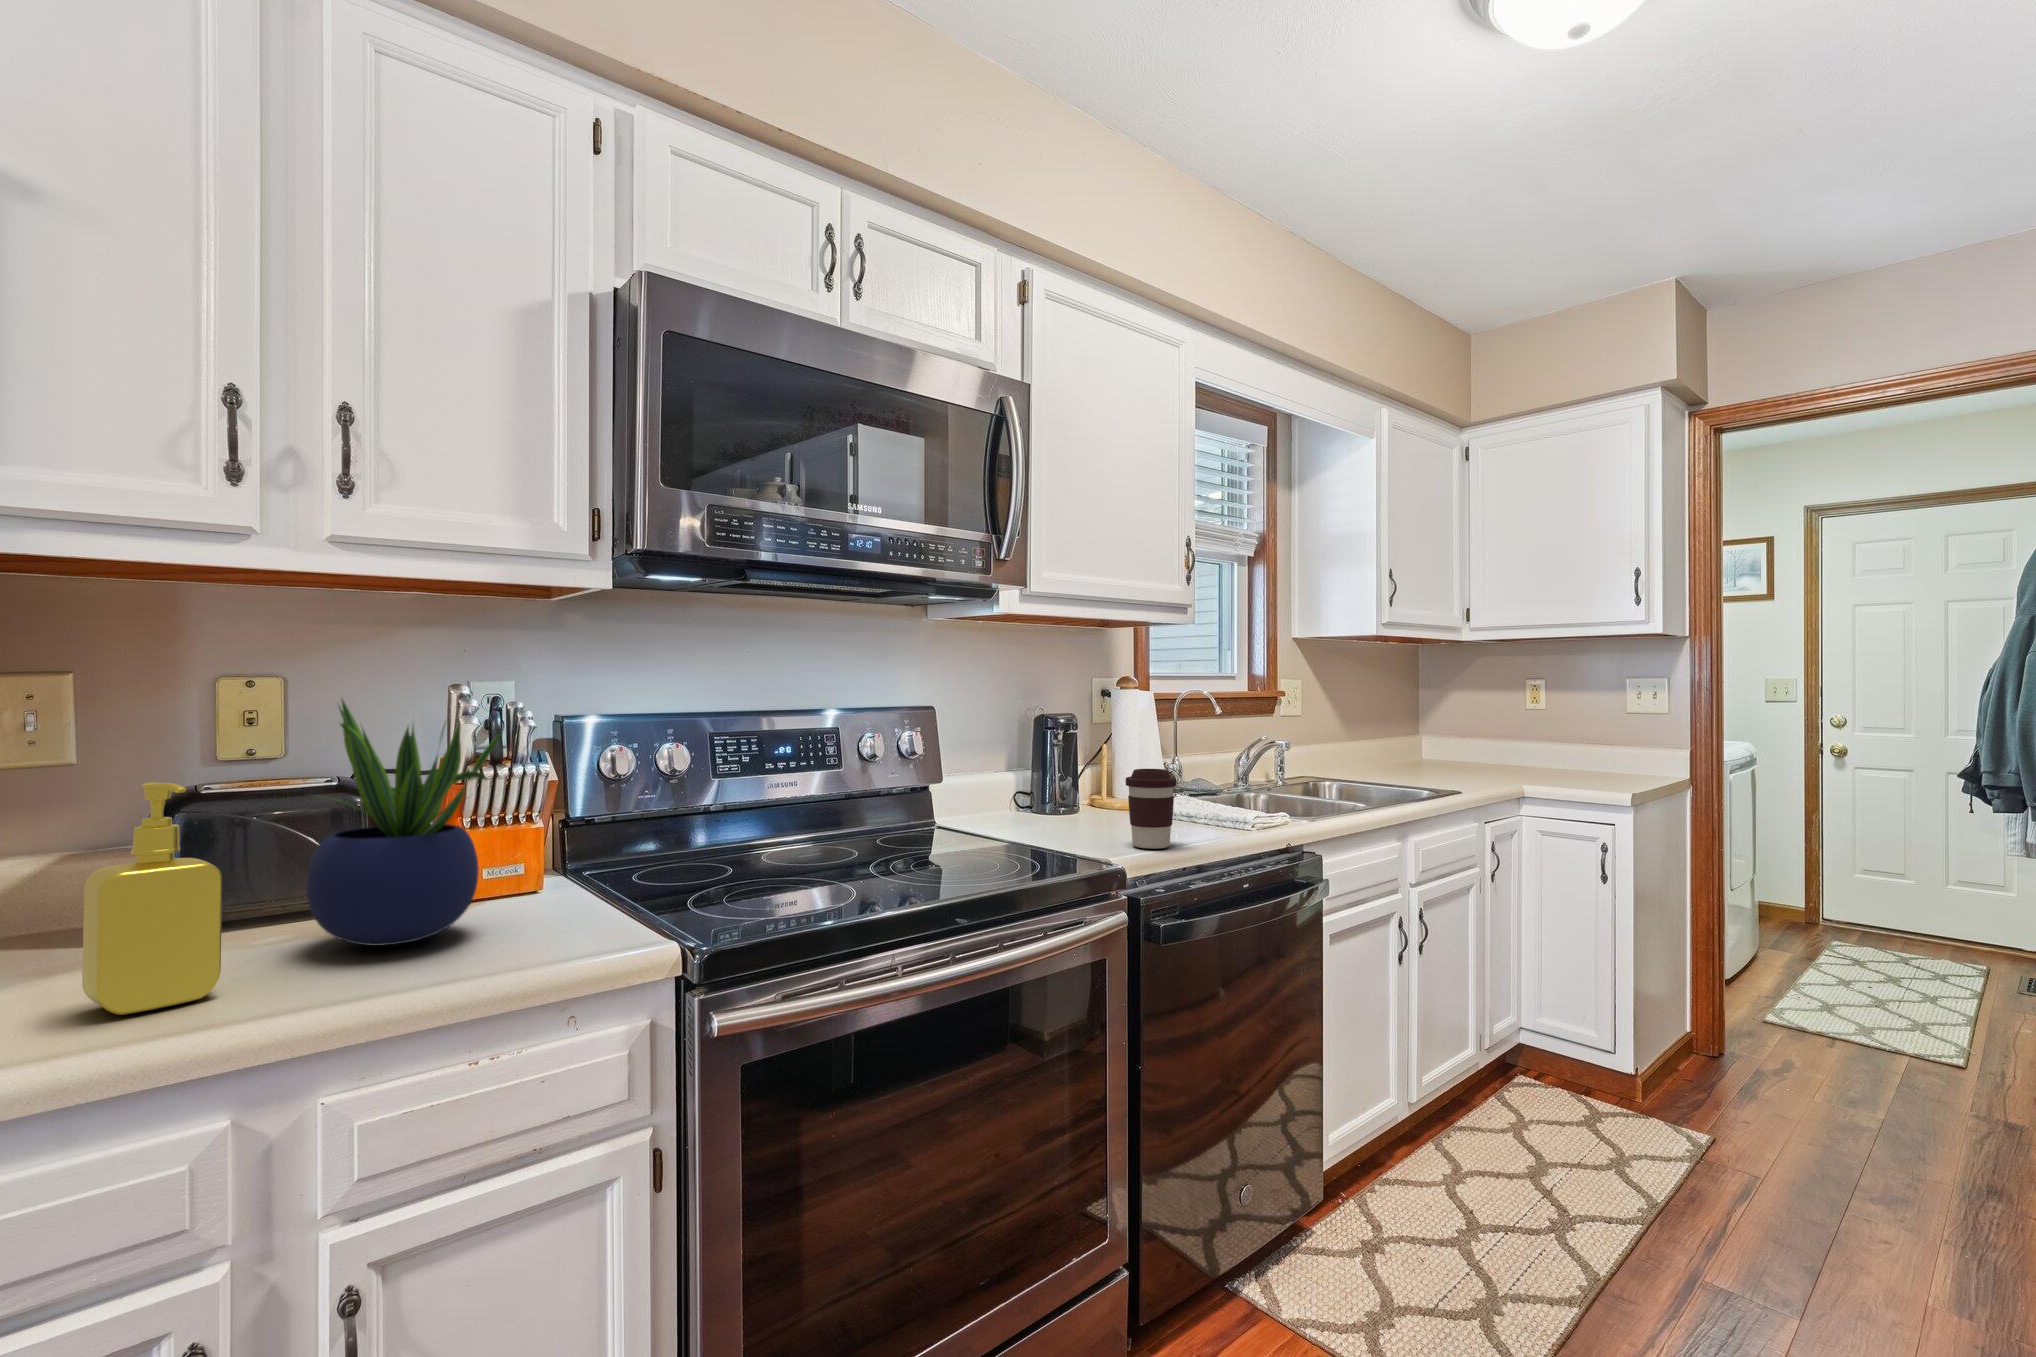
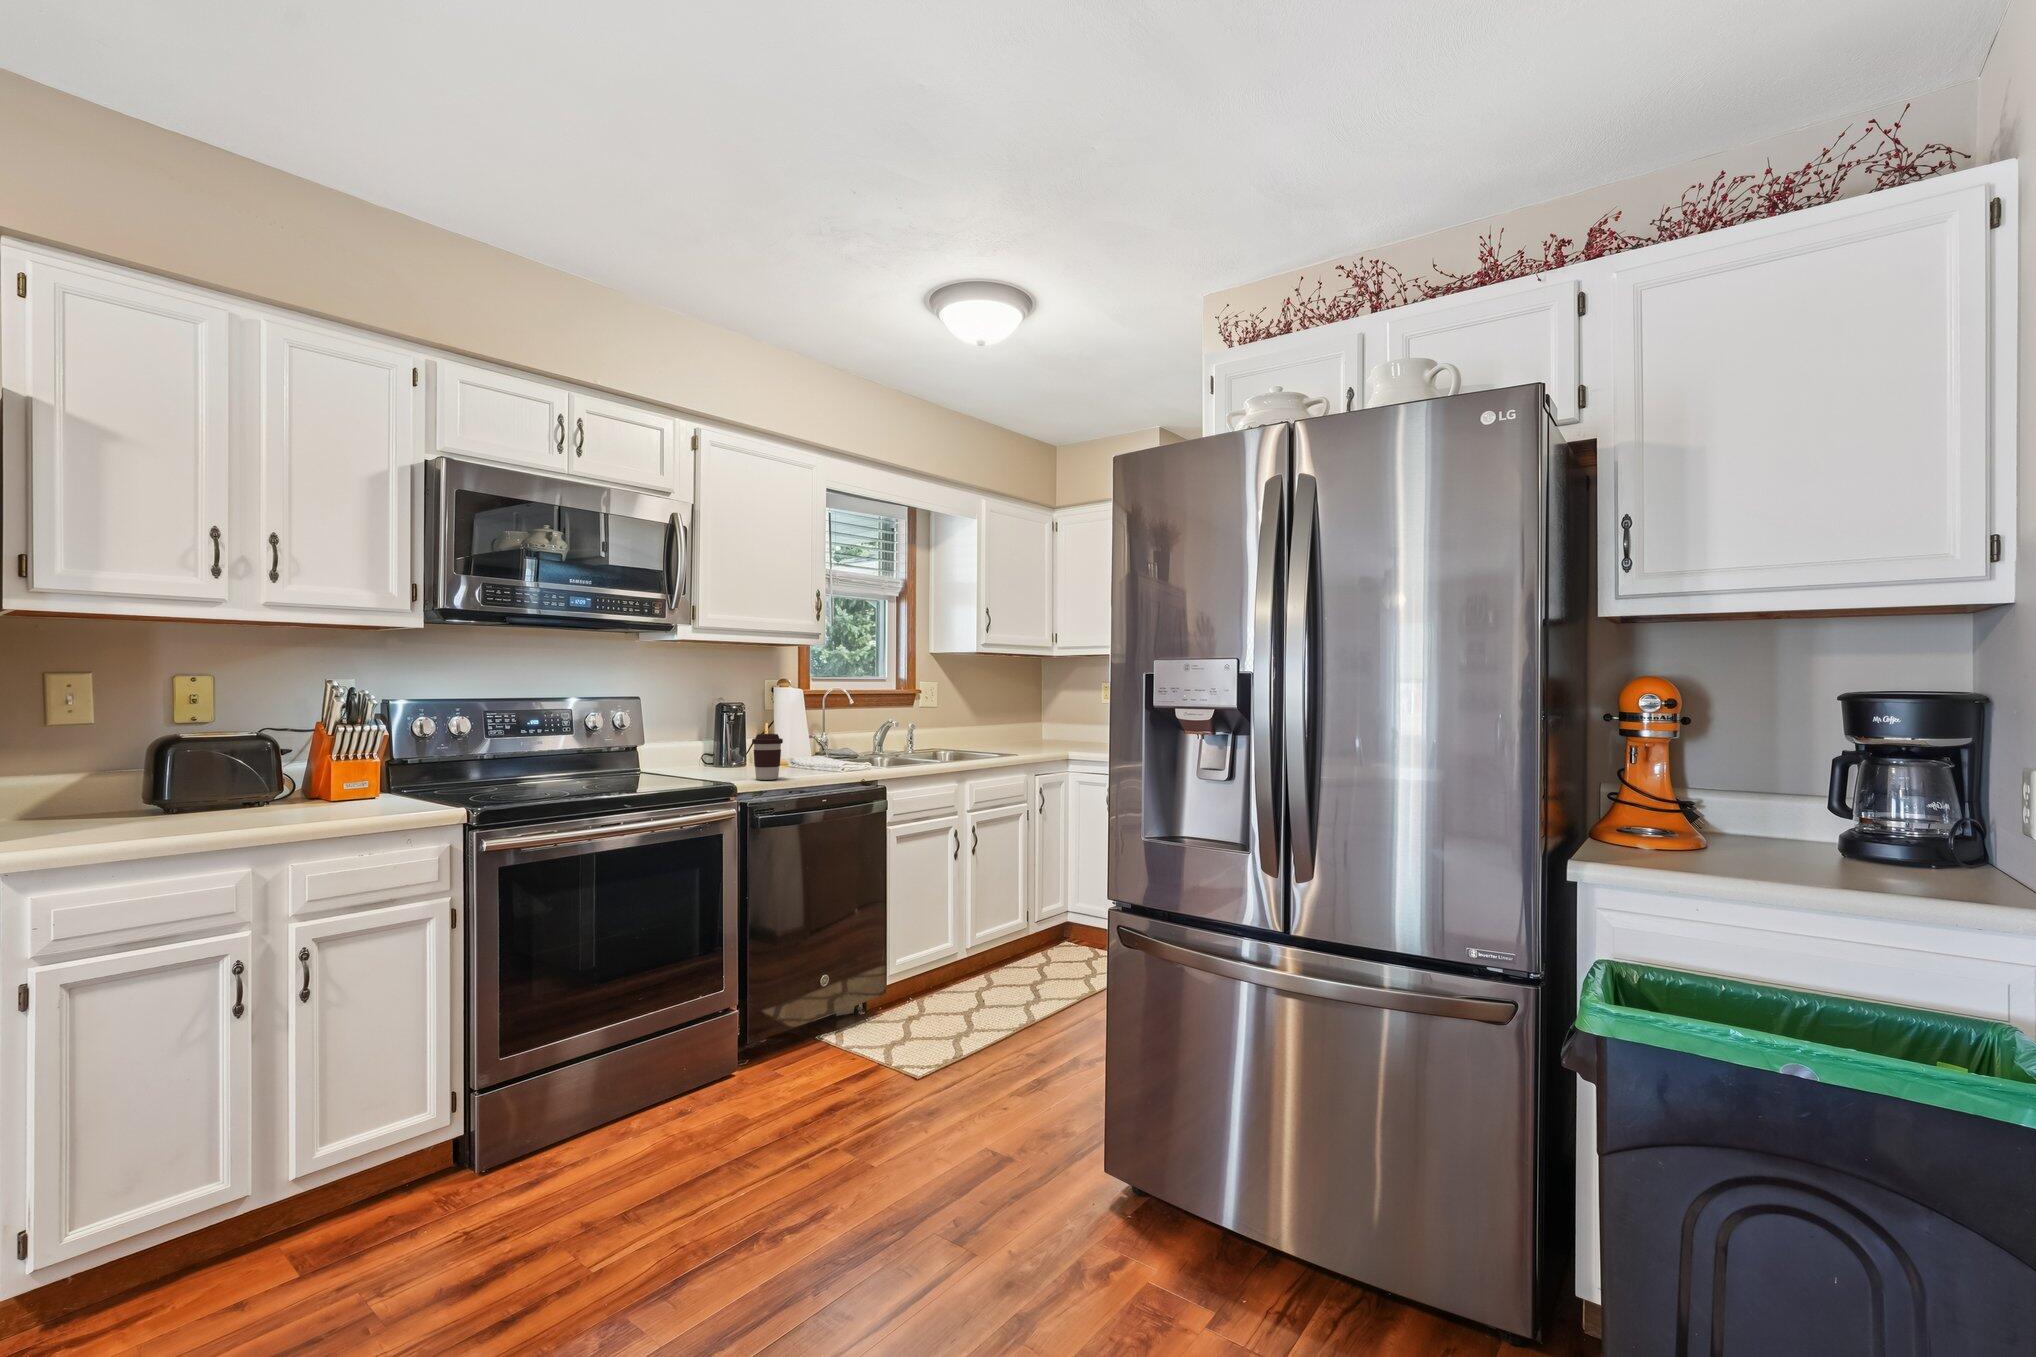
potted plant: present [306,700,502,946] -> none [251,687,362,813]
soap dispenser: present [82,782,222,1015] -> none [157,726,224,831]

